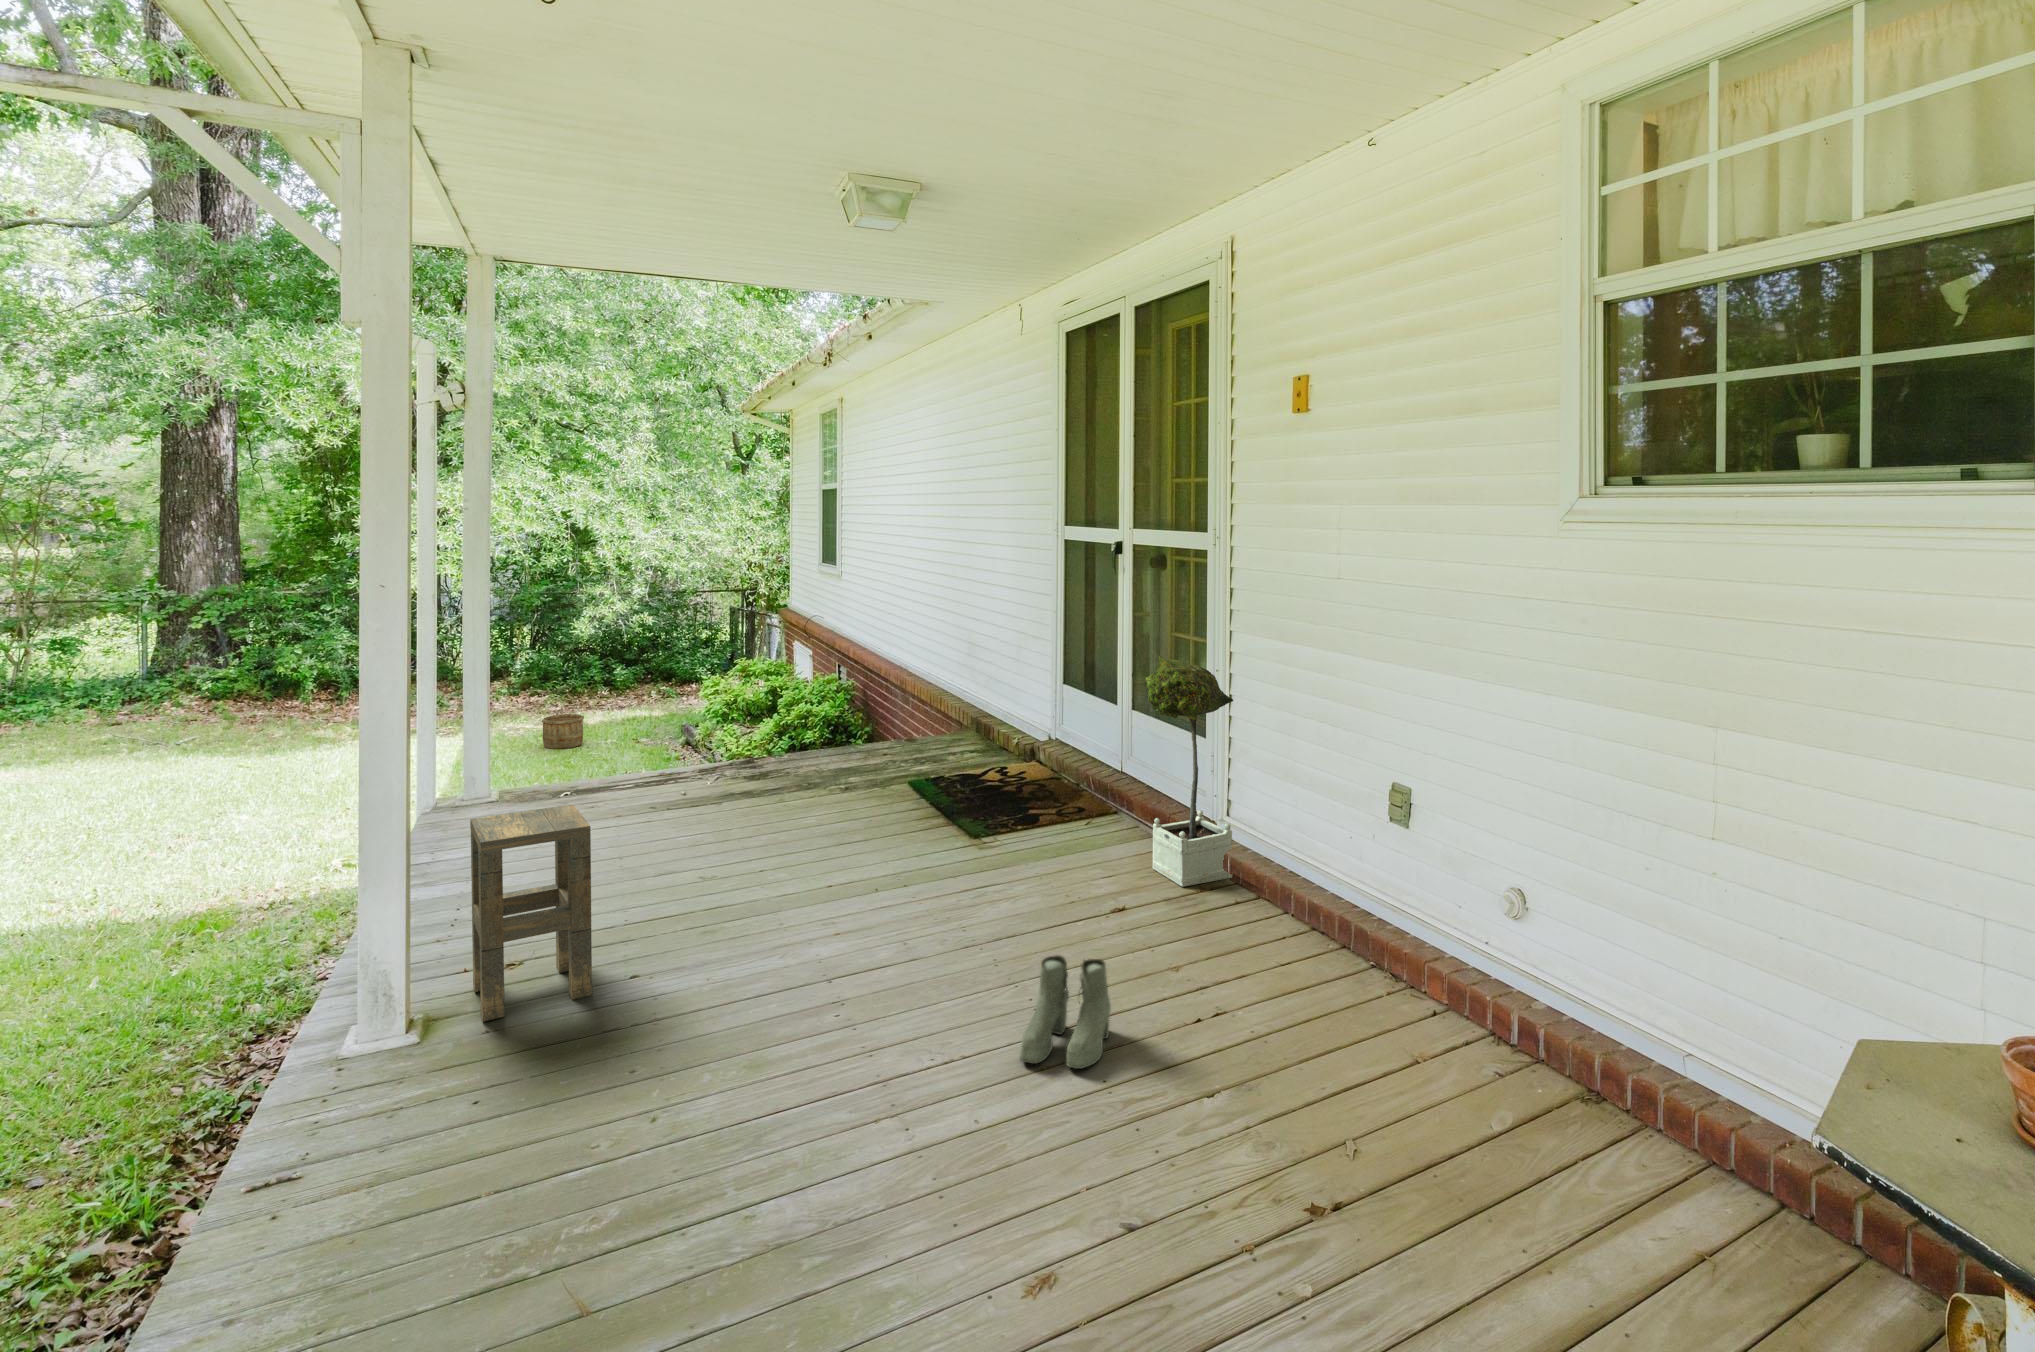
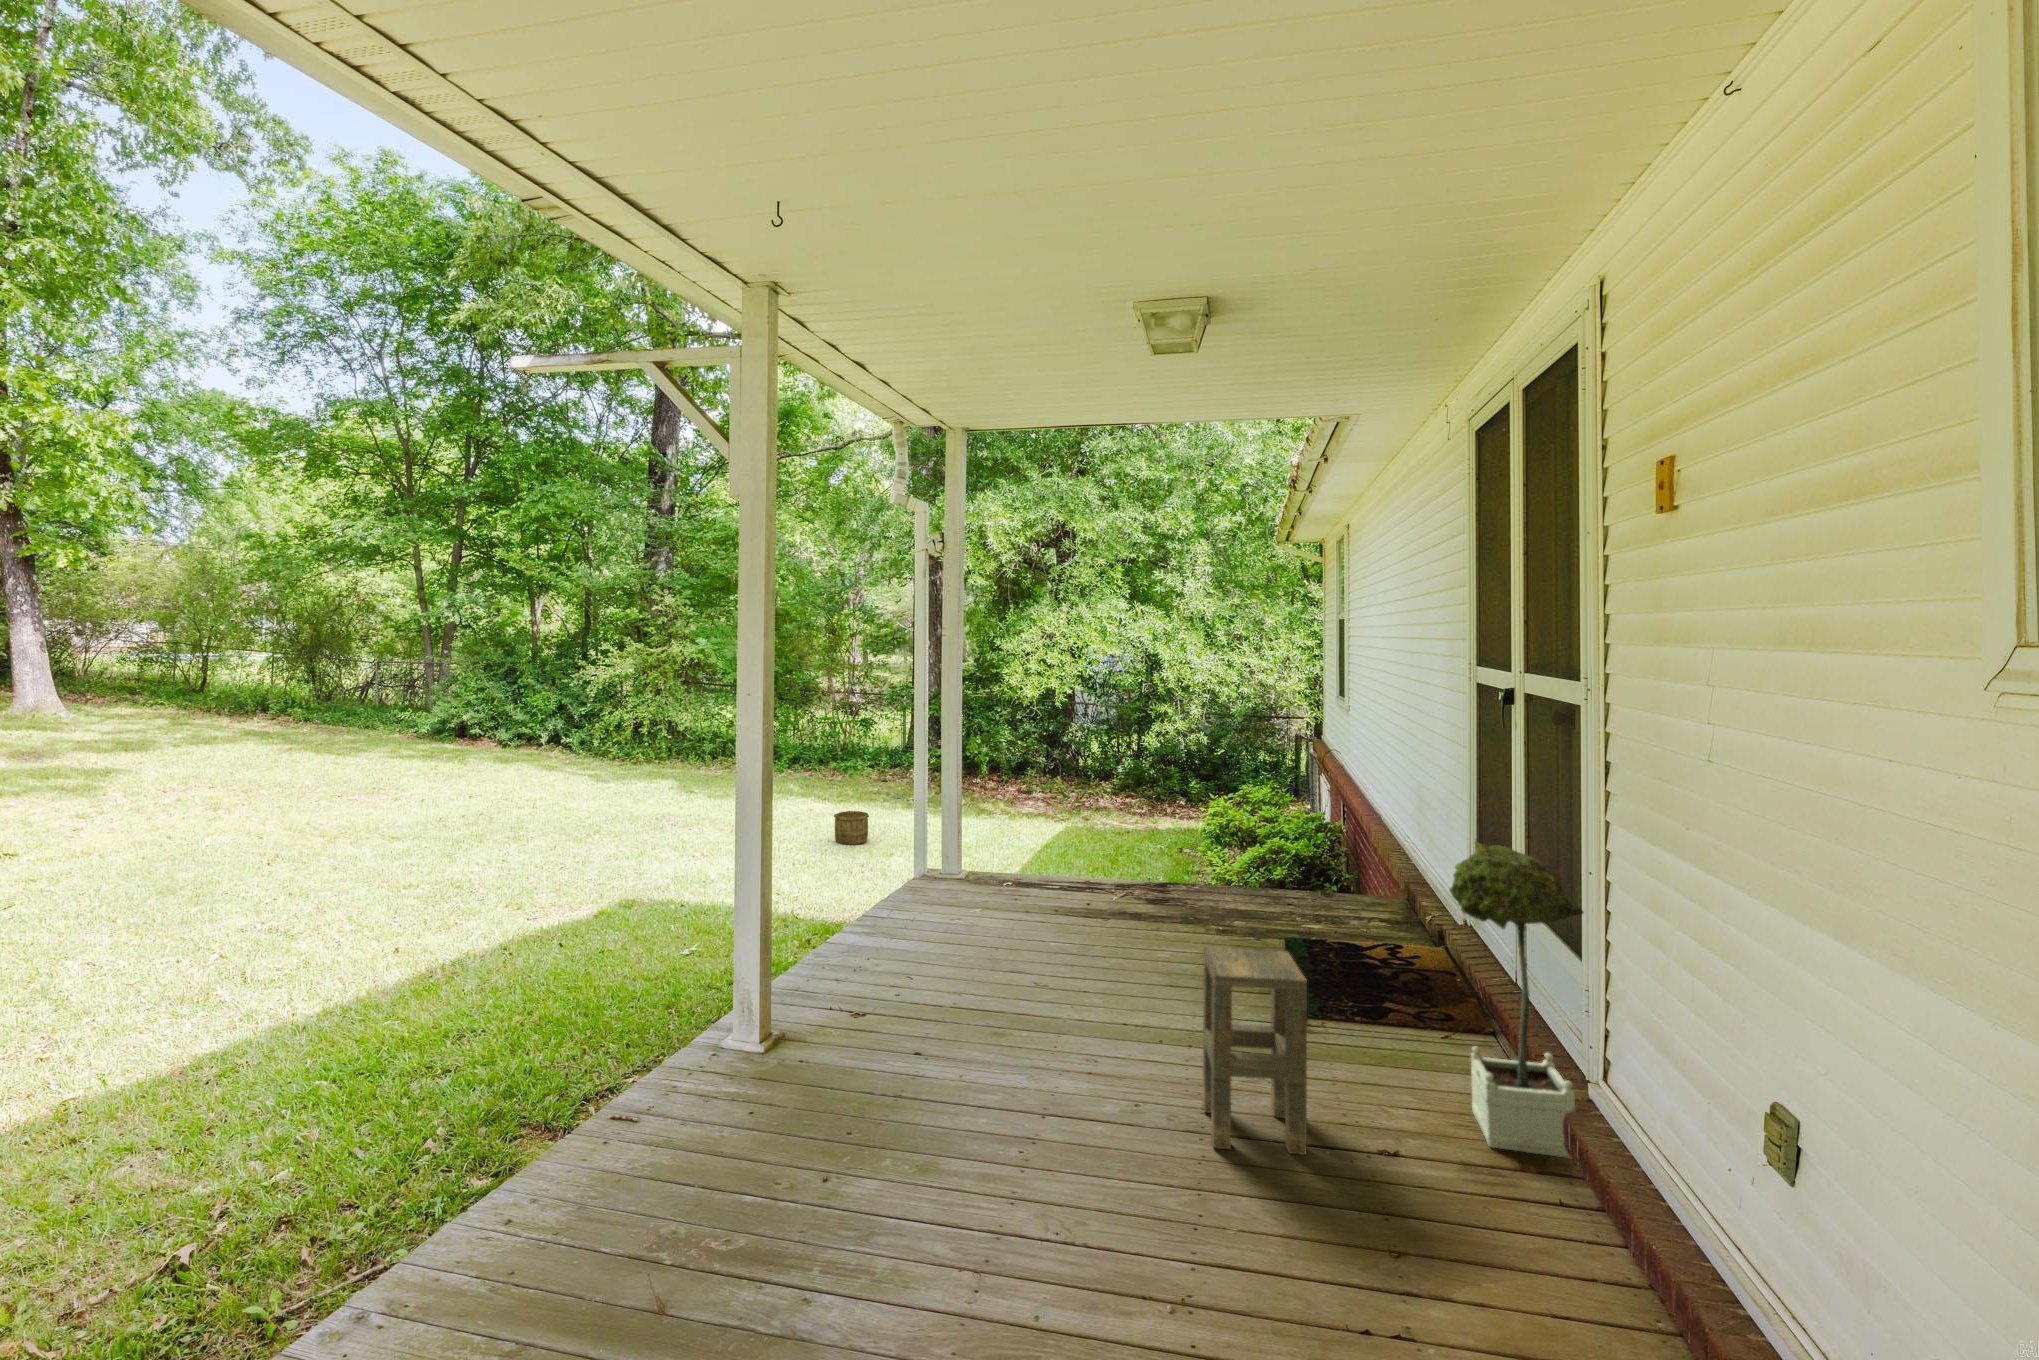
wooden bucket: present [542,714,584,749] -> present [834,811,869,844]
side table: present [470,805,592,1022] -> present [1203,947,1307,1155]
boots: present [1020,955,1111,1069] -> none [1109,1161,1229,1305]

